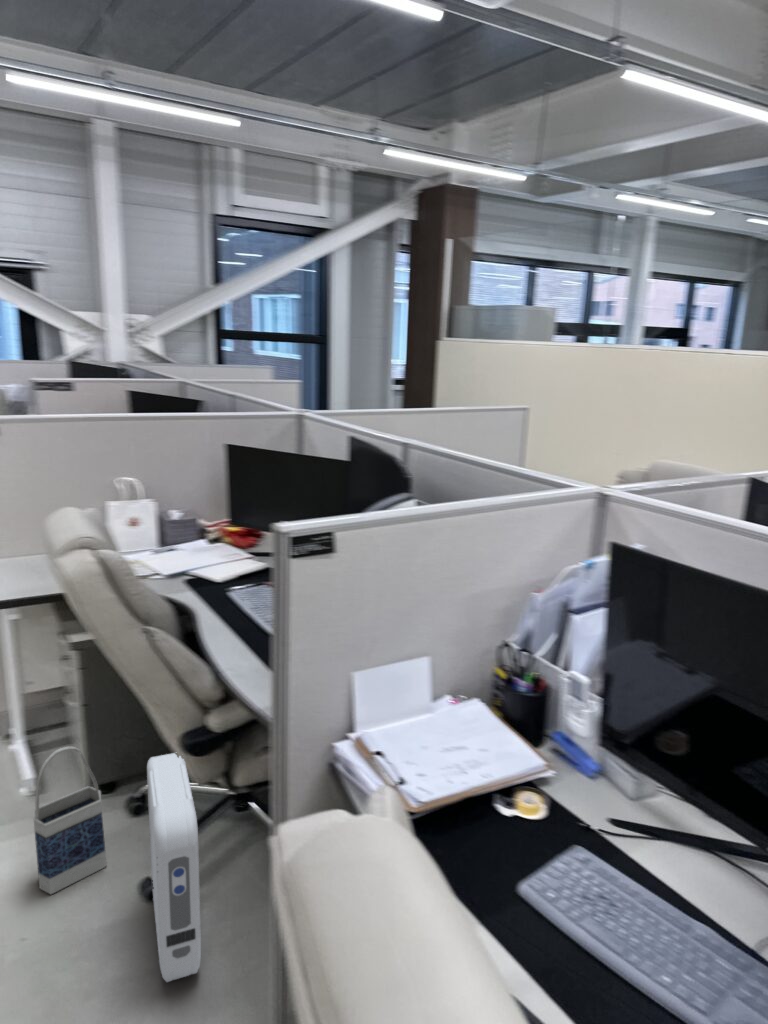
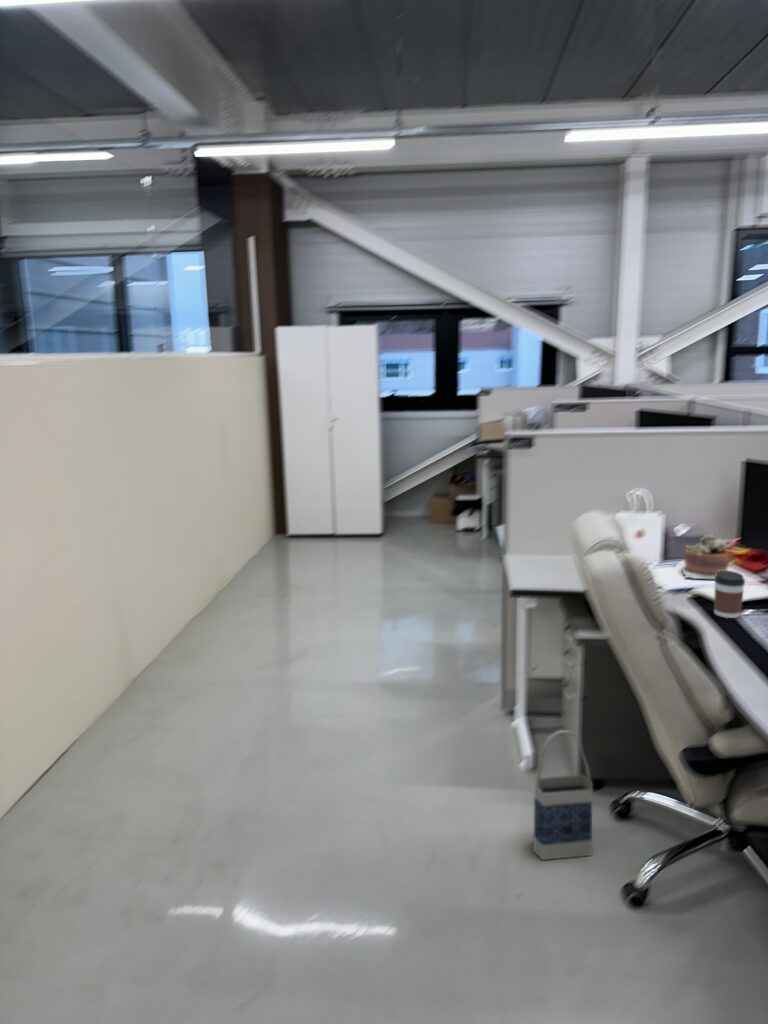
succulent plant: none [176,515,222,561] -> present [682,534,730,580]
coffee cup: none [204,552,230,597] -> present [714,571,745,618]
air purifier: present [147,753,201,982] -> none [635,762,692,994]

